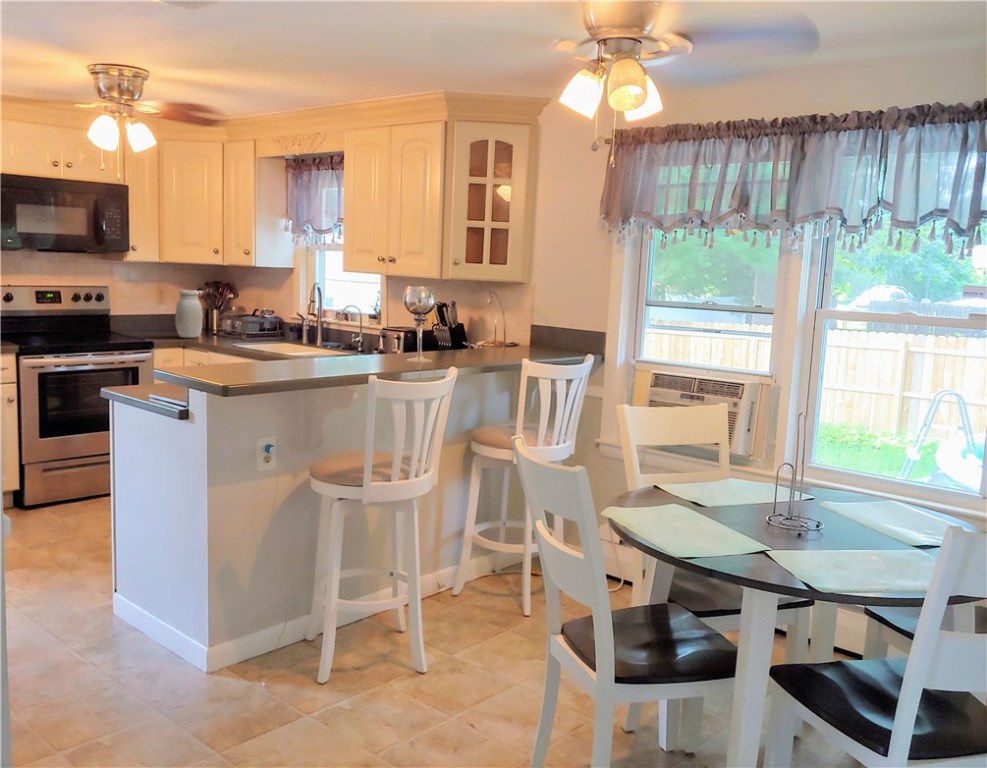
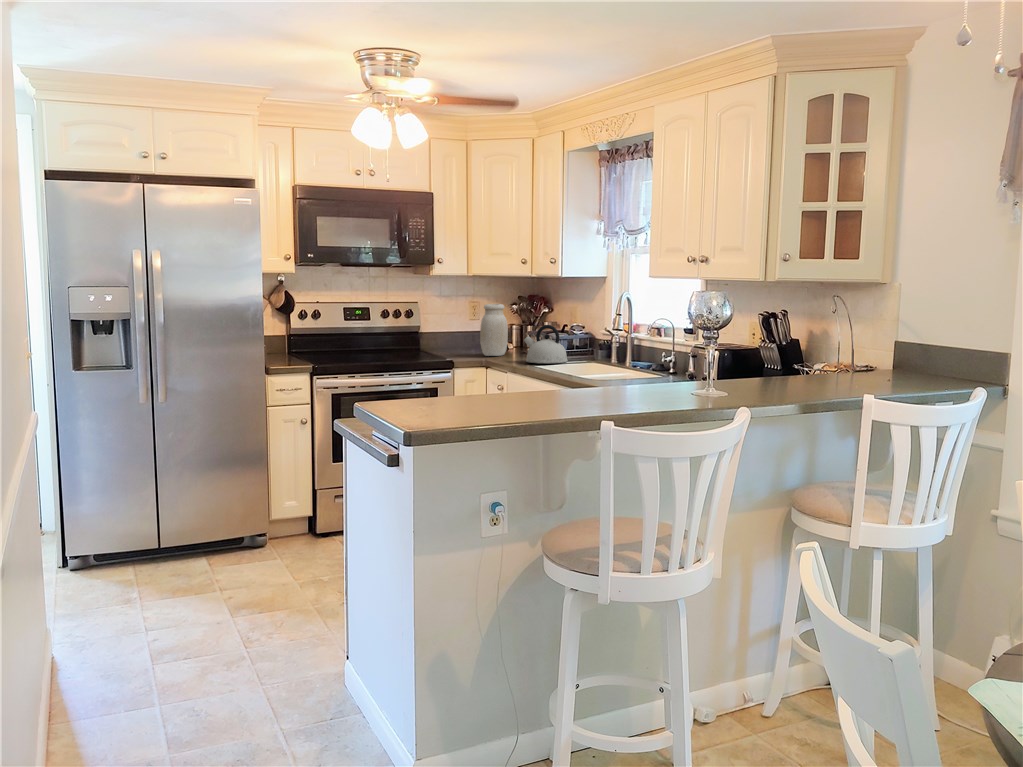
kettle: none [223,310,265,344] -> present [524,325,568,363]

